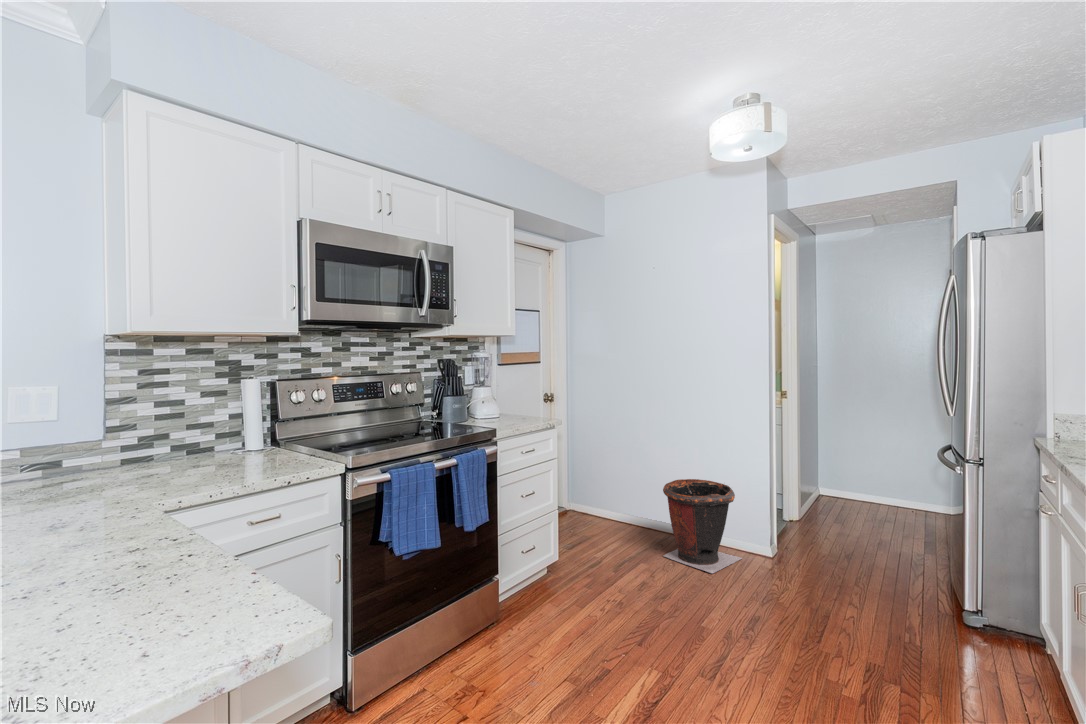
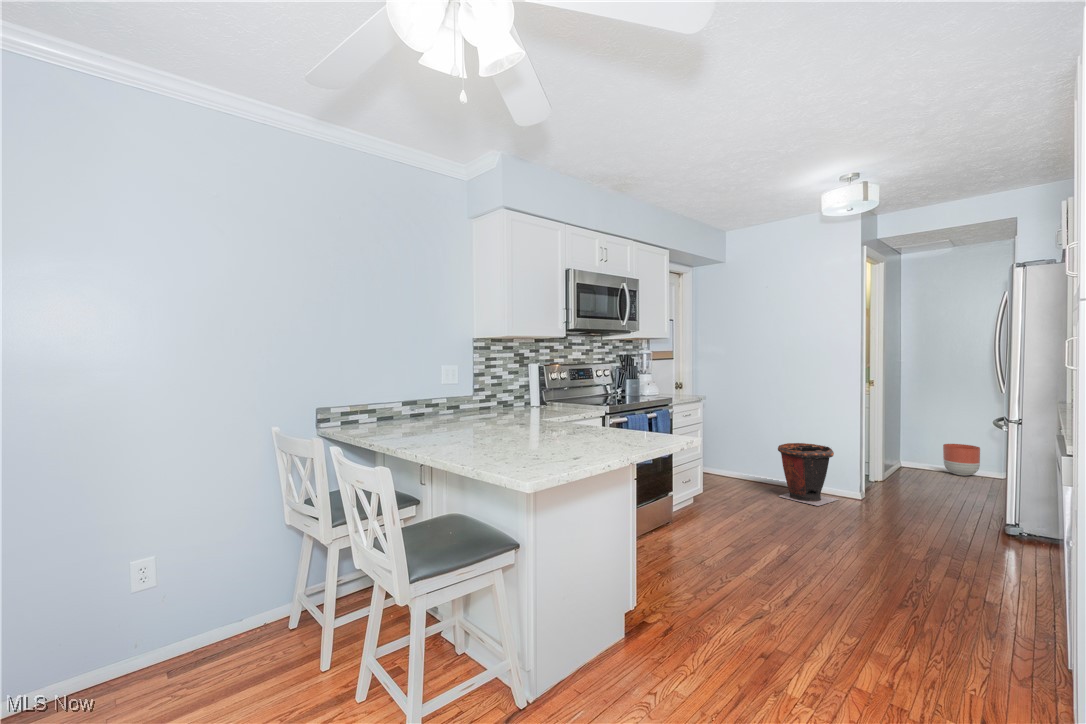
planter: none [868,466,911,507] -> present [943,444,980,476]

